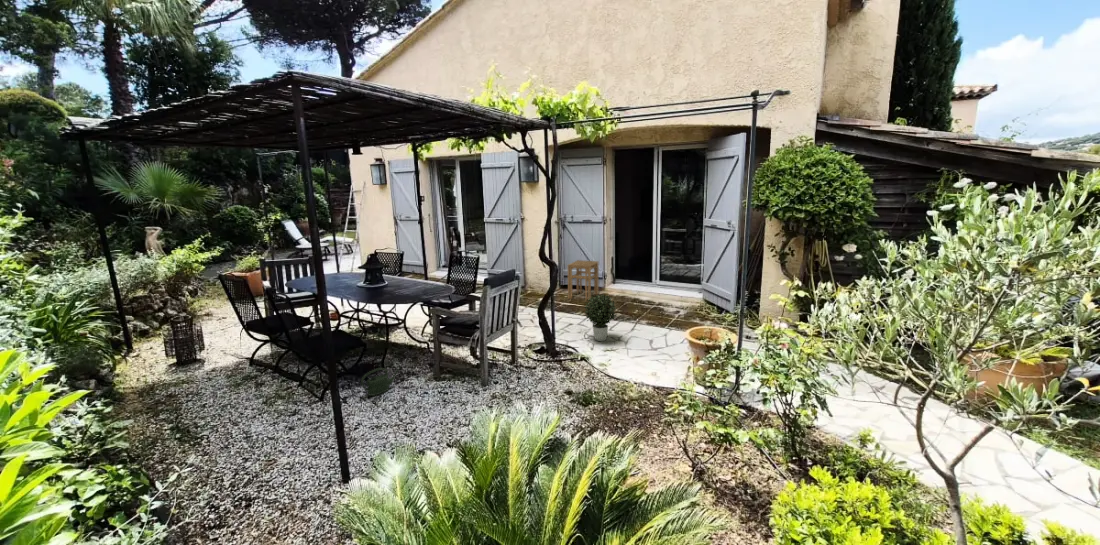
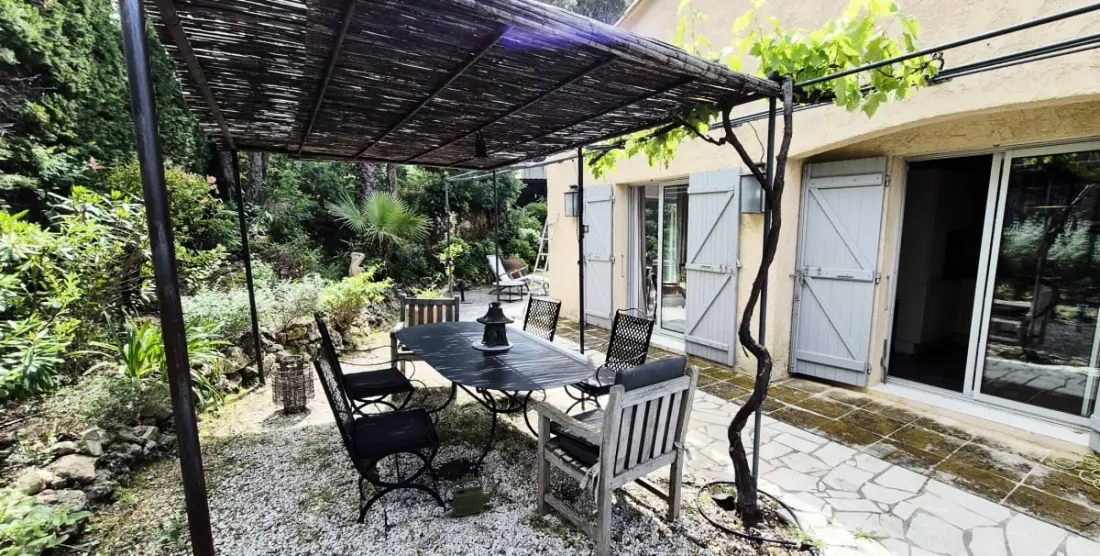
stool: present [568,260,599,300] -> none [799,337,858,407]
potted plant: present [584,295,617,341] -> none [815,416,883,502]

